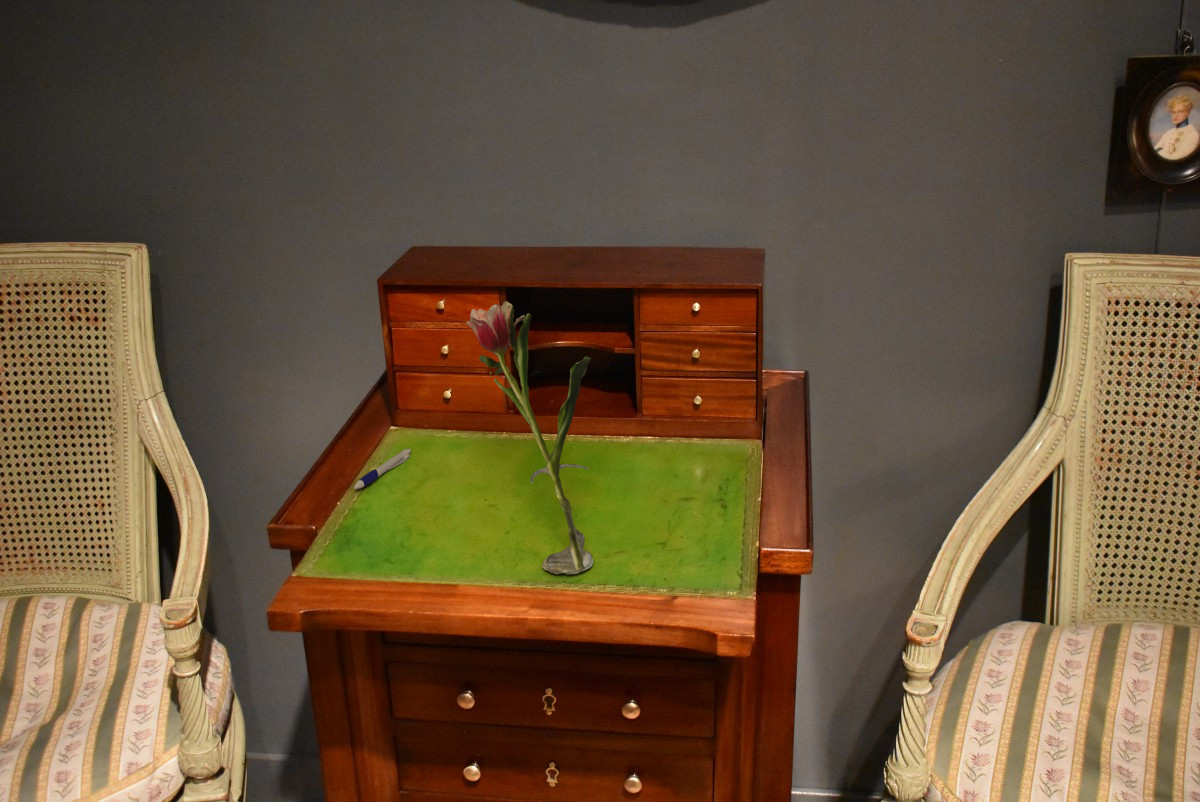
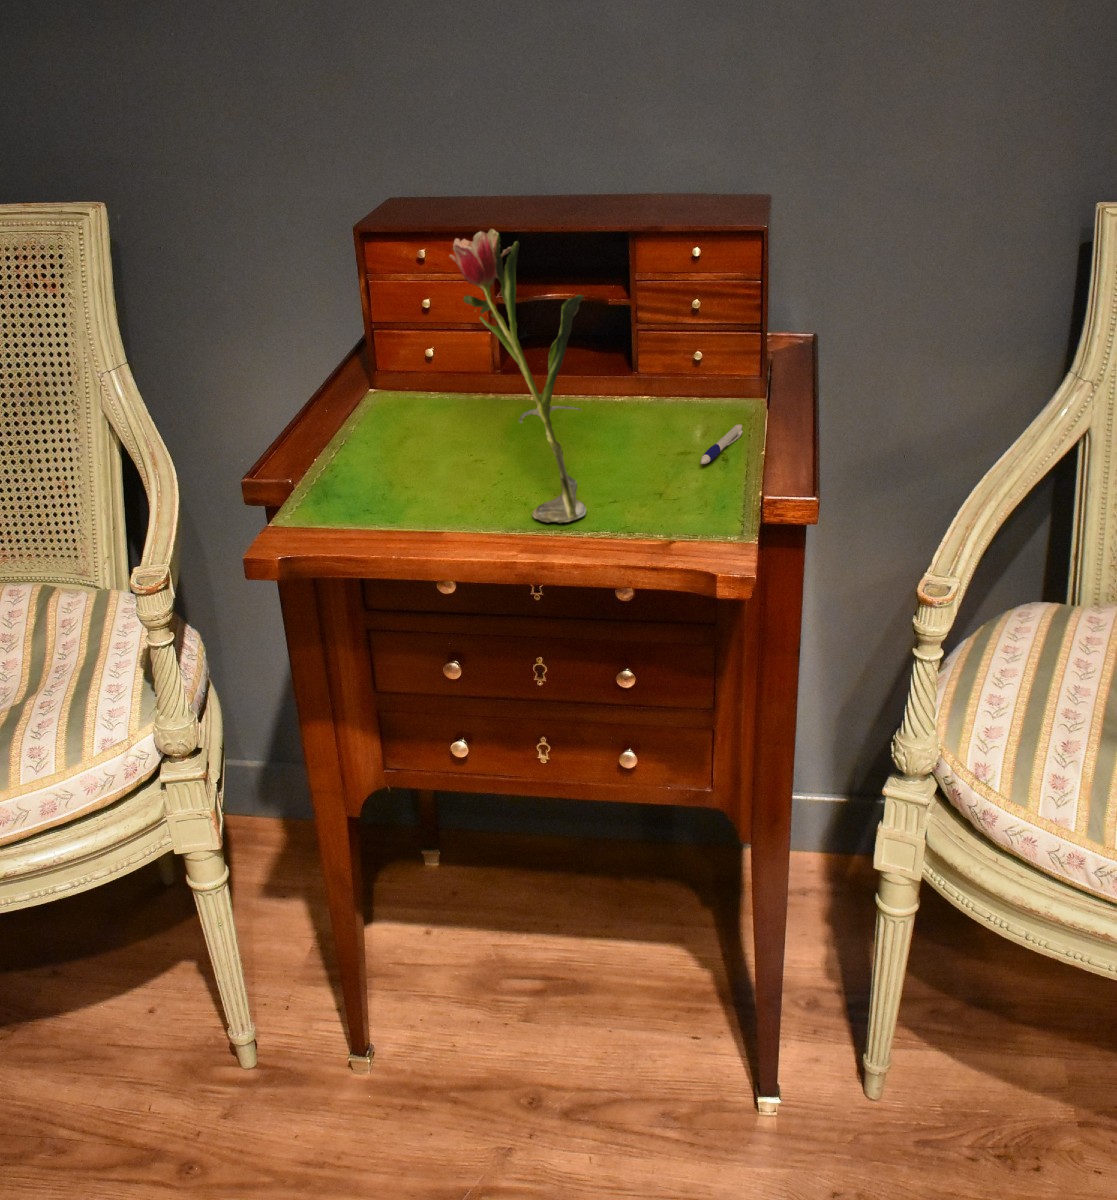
pen: present [354,449,411,489] -> present [701,425,743,464]

